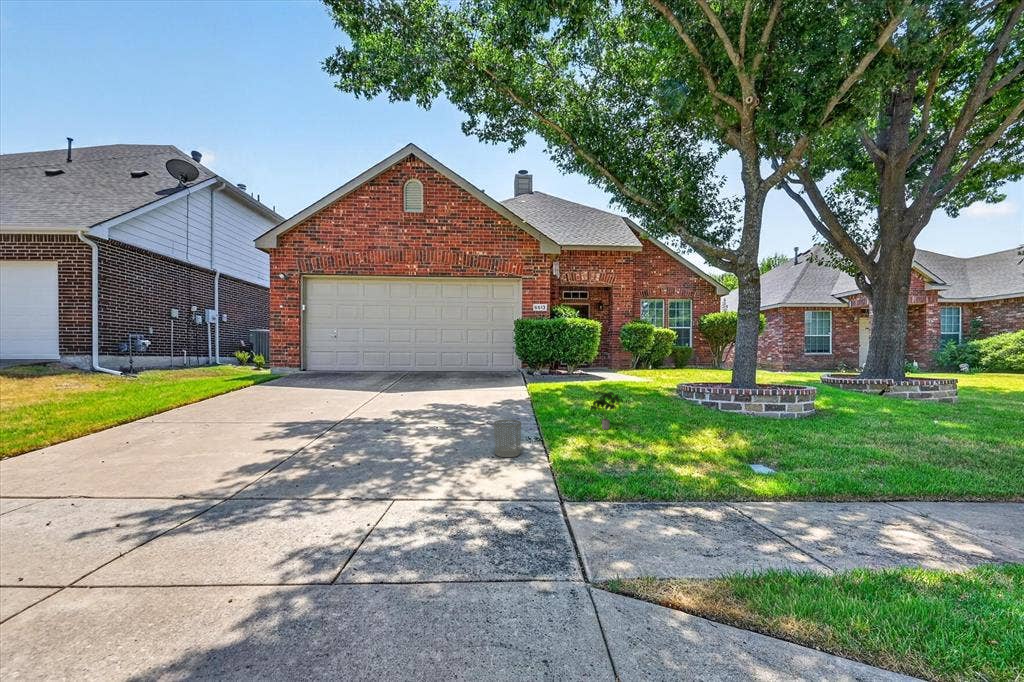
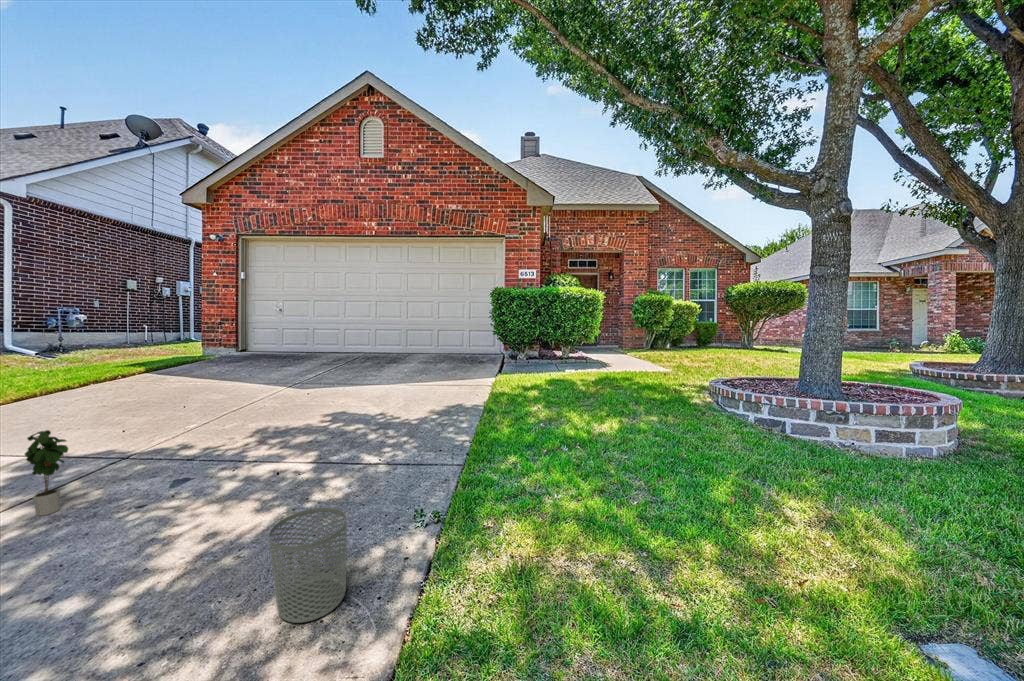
potted plant: present [590,392,623,429] -> present [25,430,68,516]

